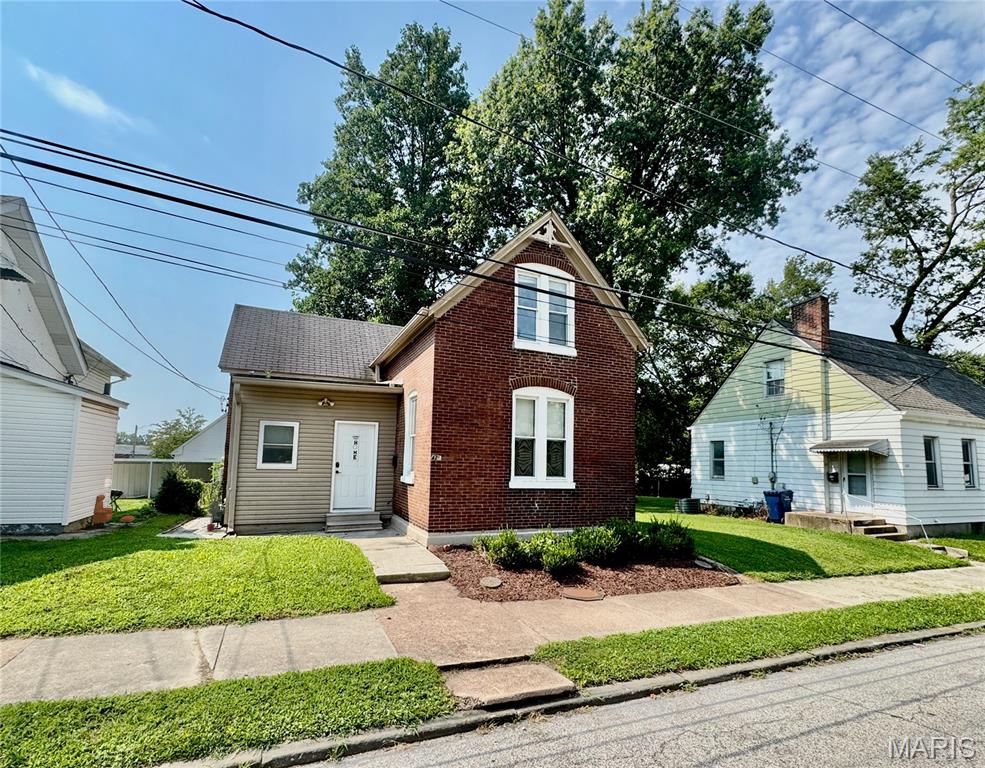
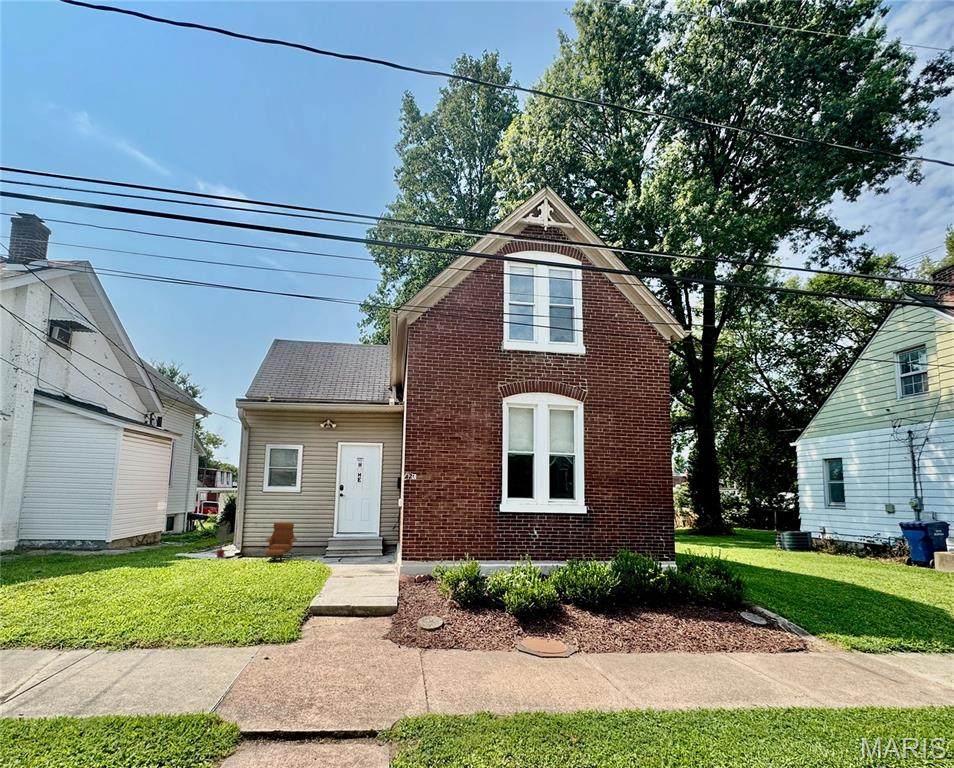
lounge chair: present [91,494,135,529] -> present [265,523,297,563]

